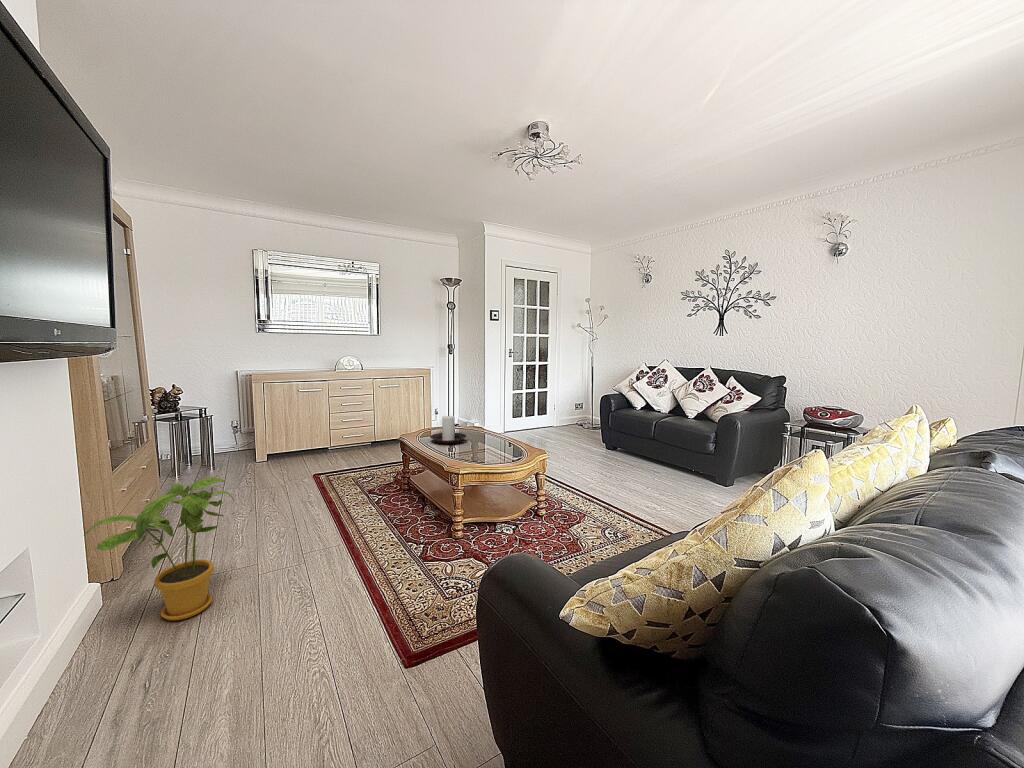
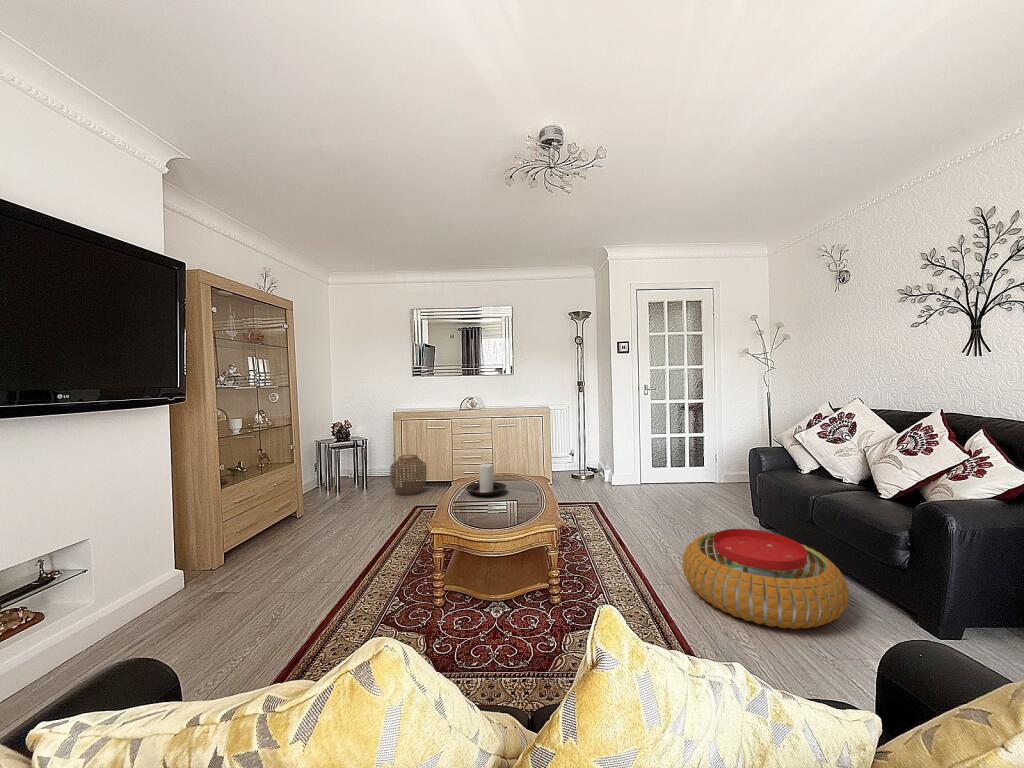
woven basket: none [272,421,316,464] -> present [390,455,427,495]
pouf: none [598,446,694,498] -> present [682,529,848,629]
house plant: present [84,477,234,620] -> none [130,506,241,622]

